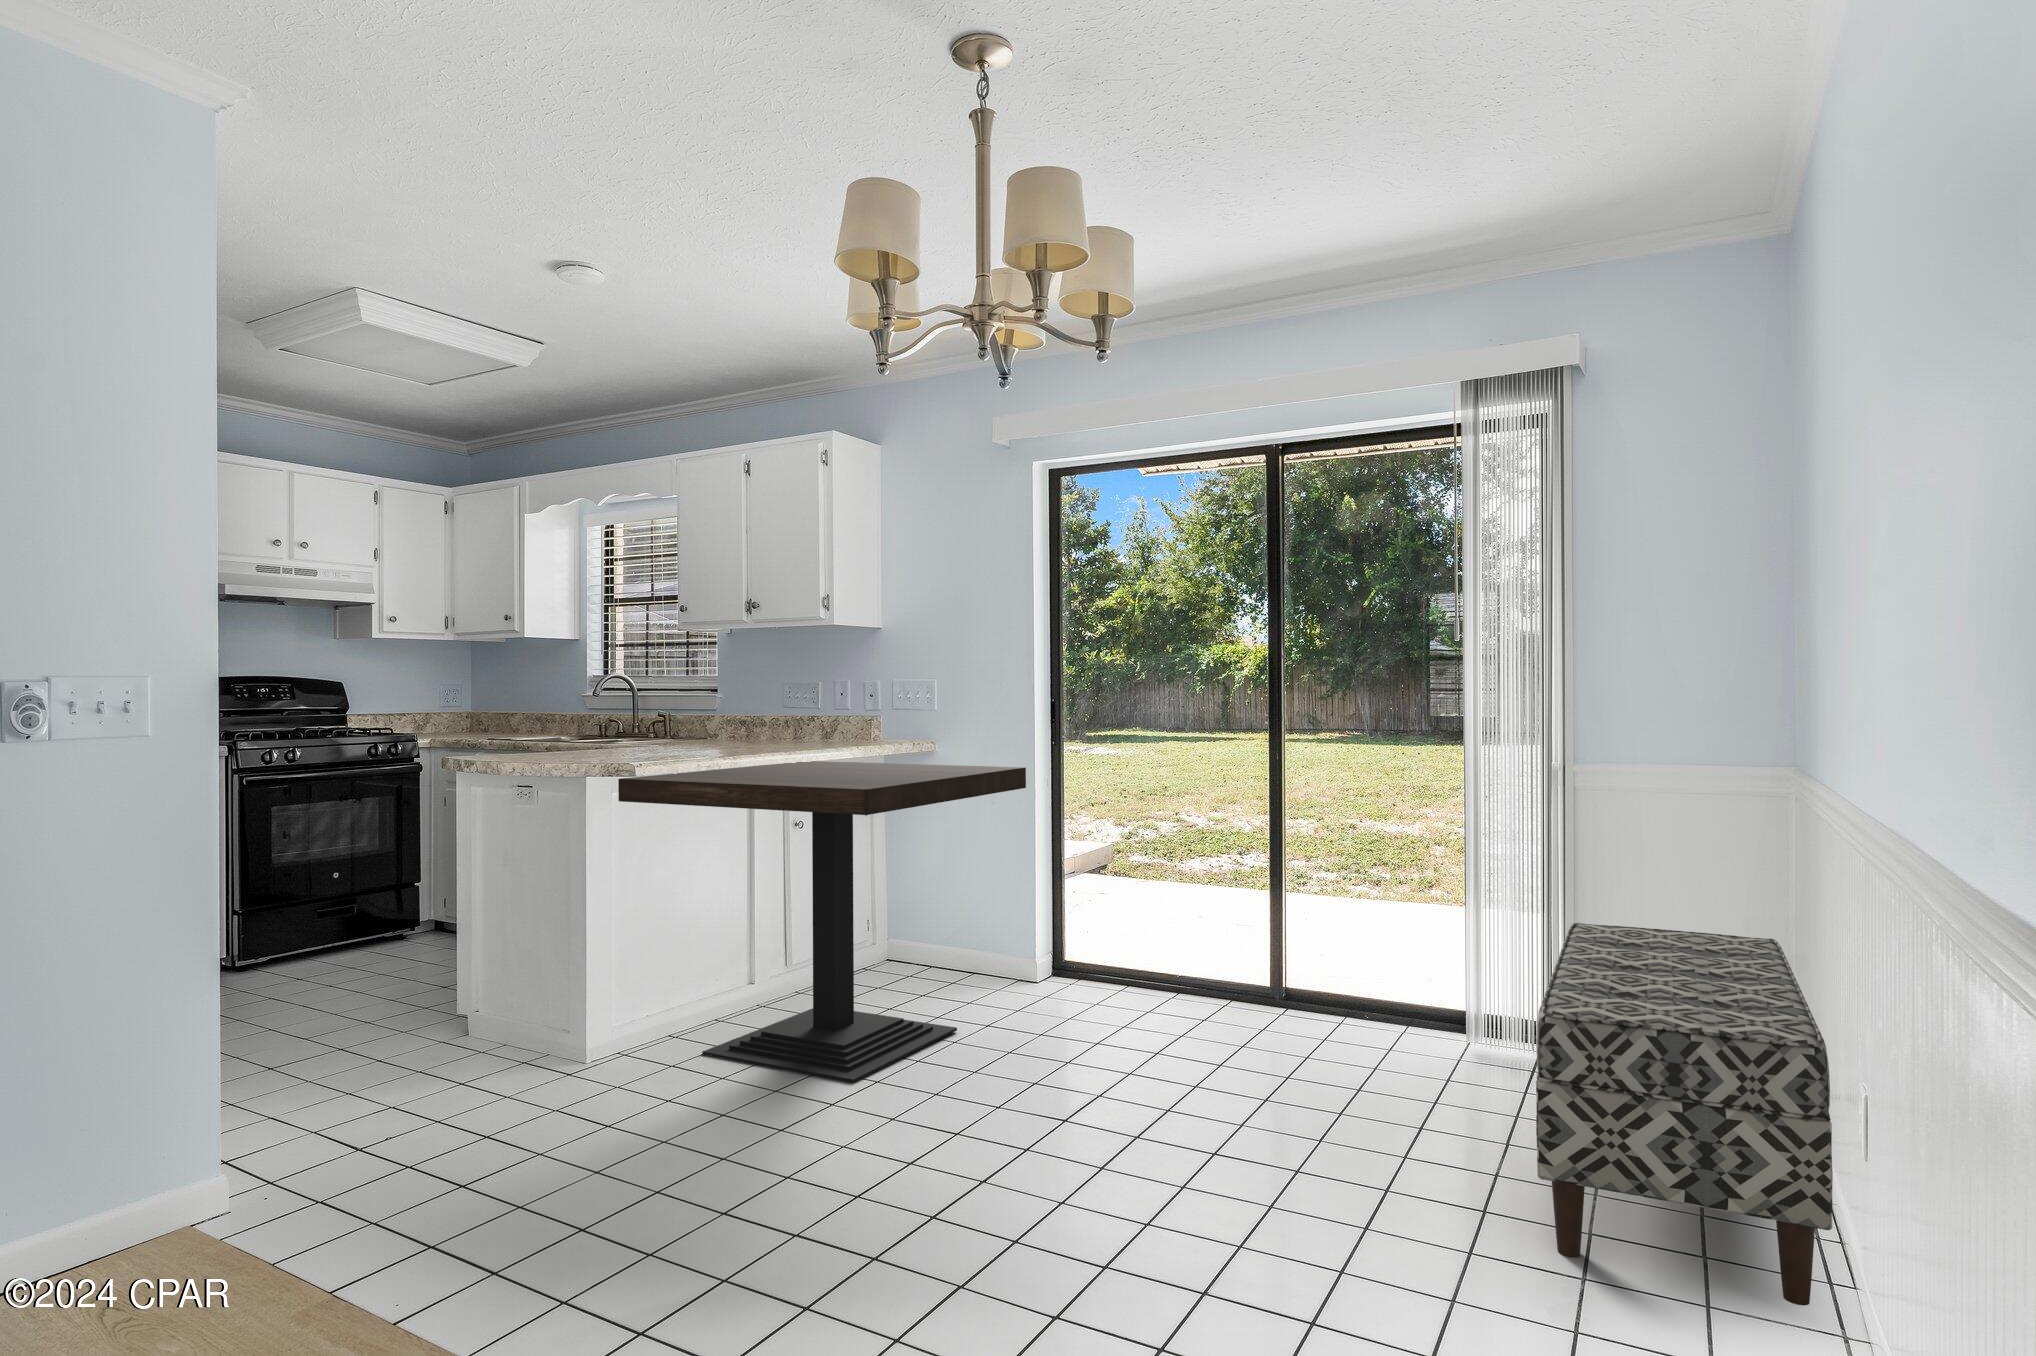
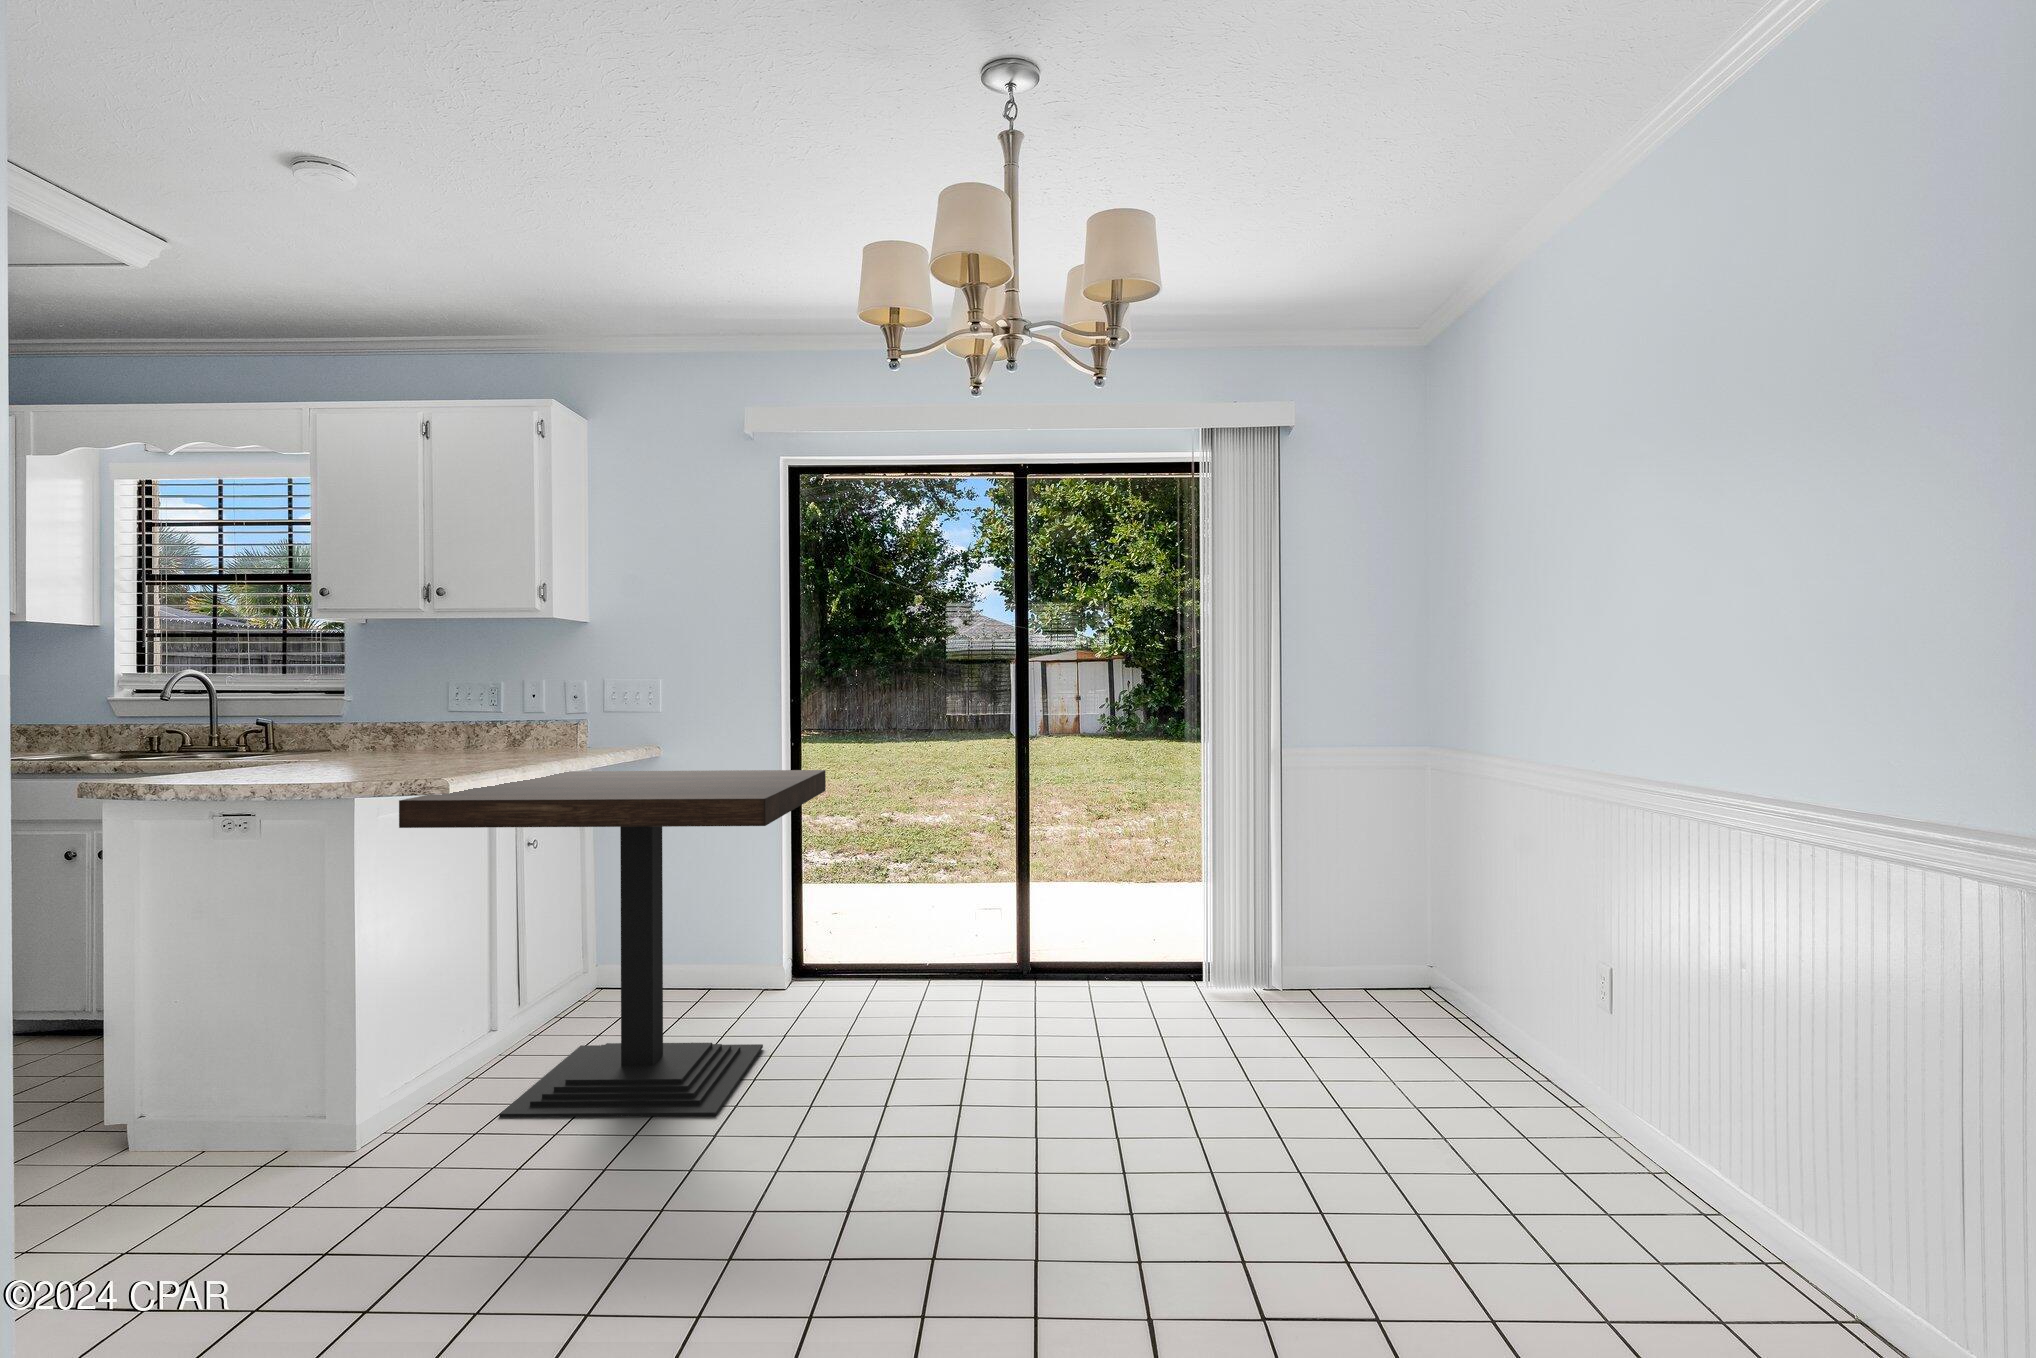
bench: present [1536,923,1833,1305] -> none [1322,880,1620,1142]

